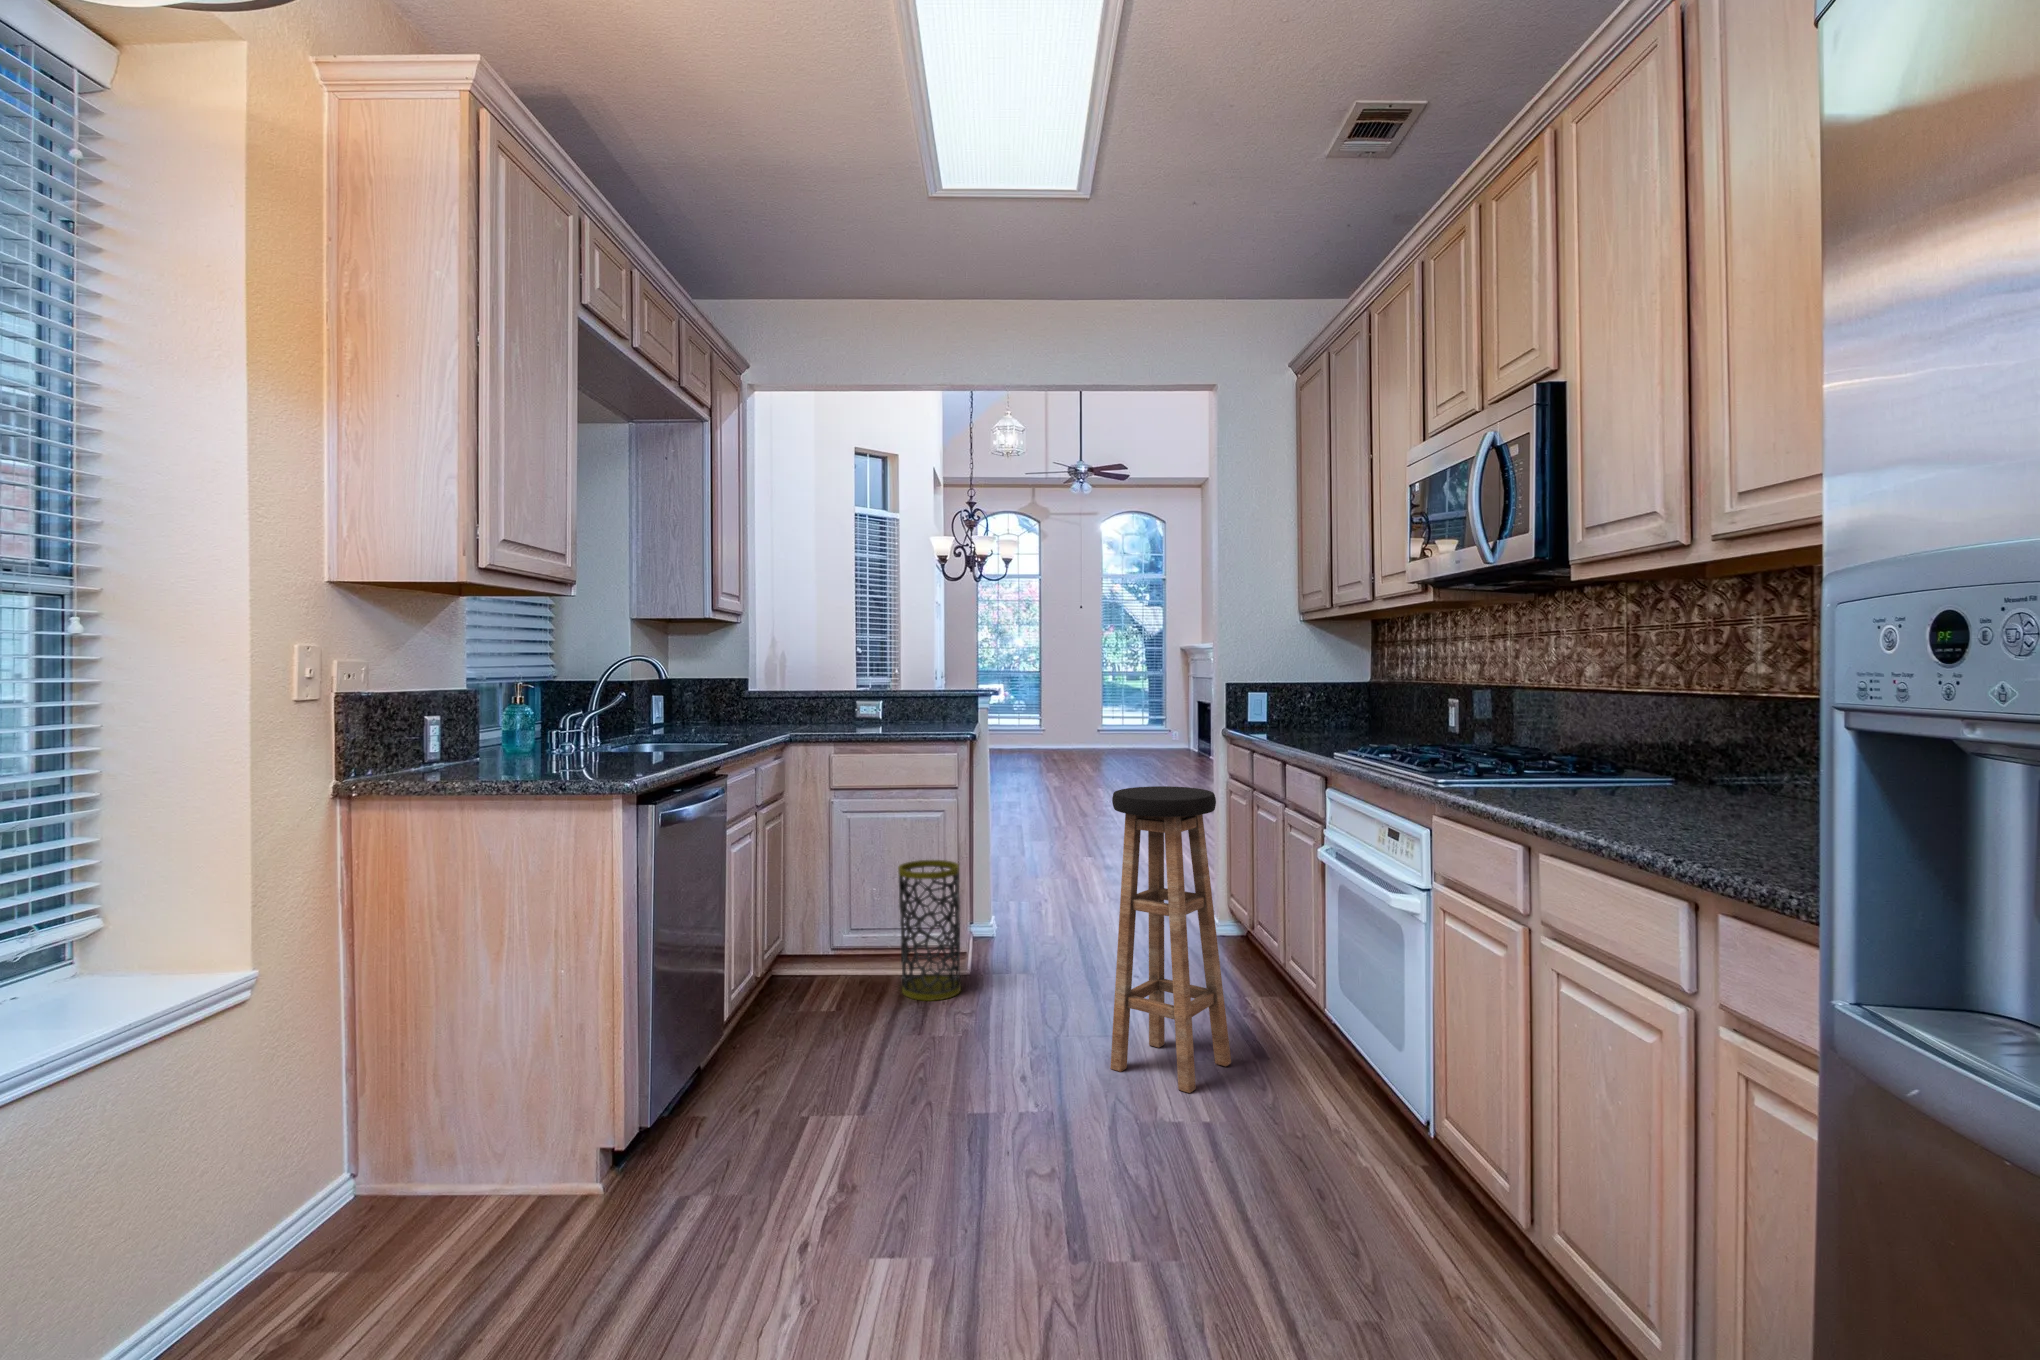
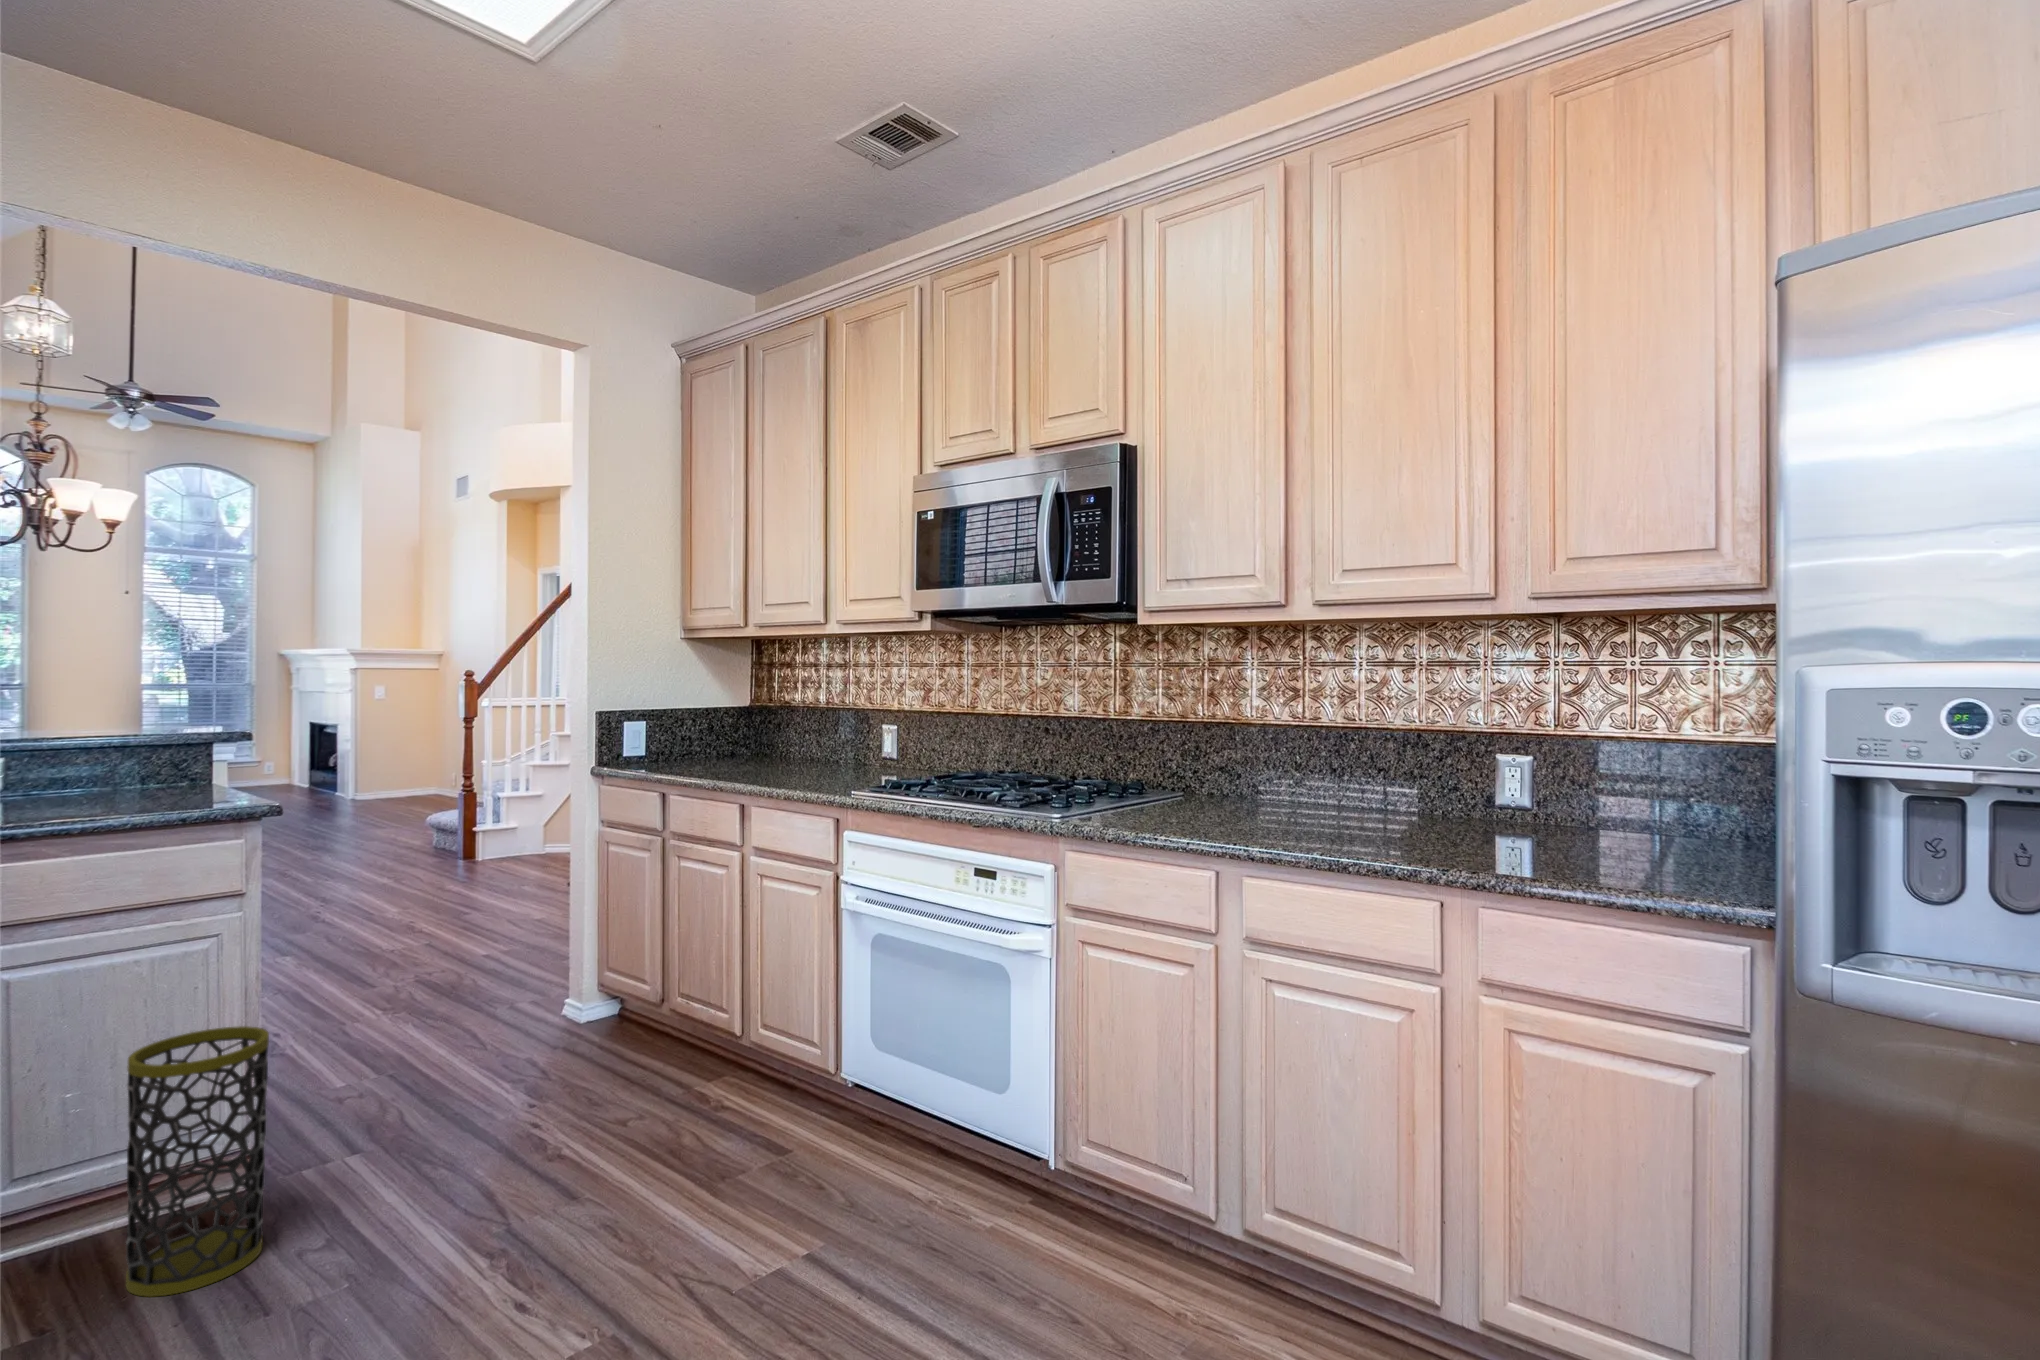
bar stool: present [1110,786,1231,1093] -> none [633,849,775,1252]

